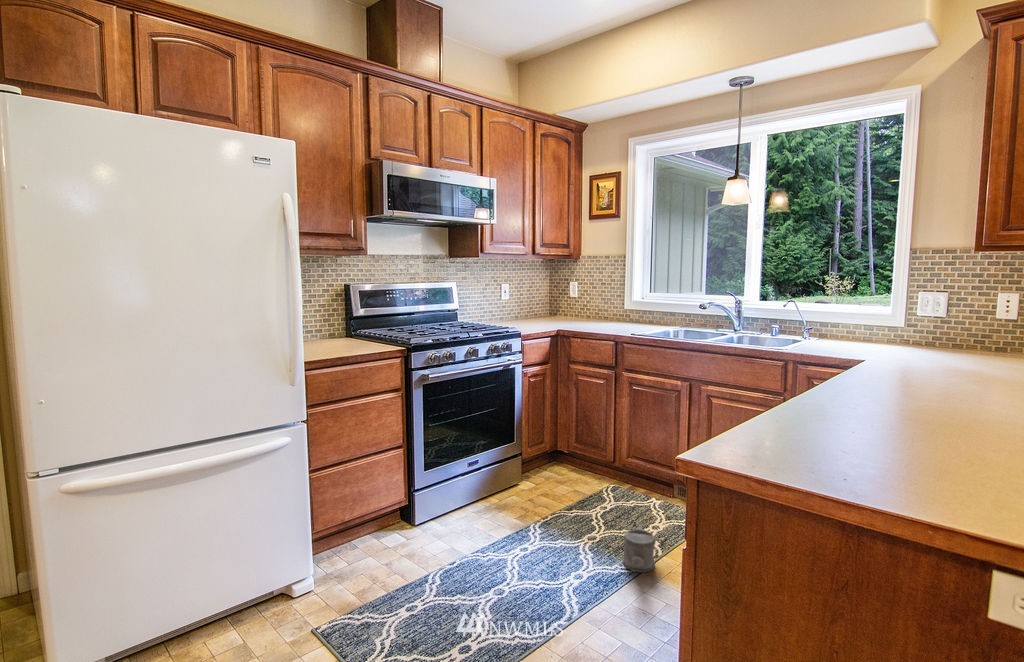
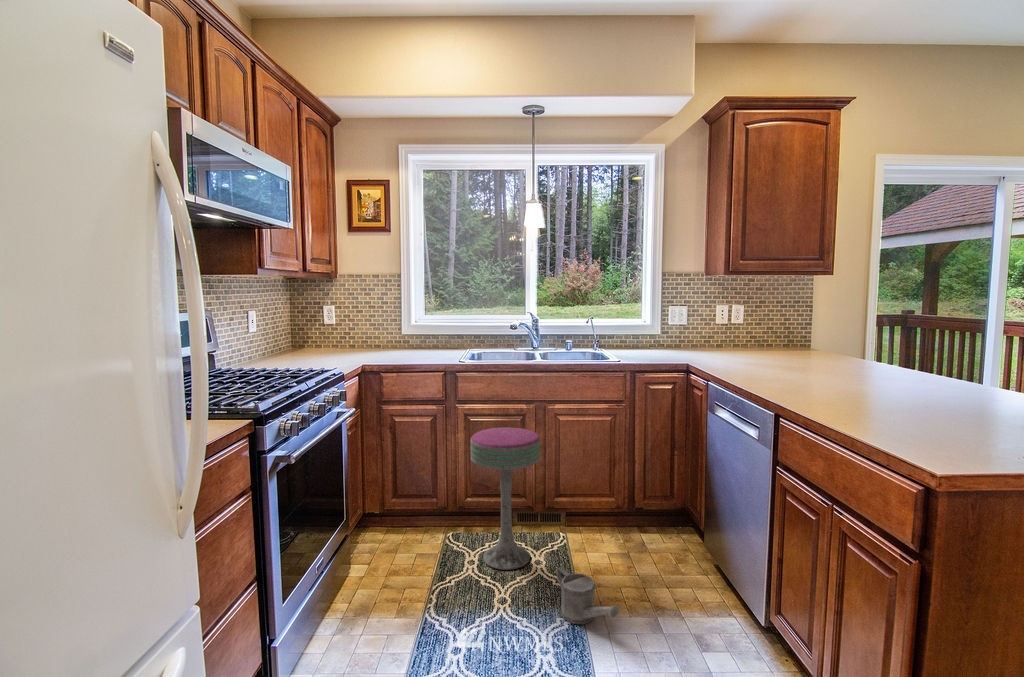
bar stool: none [605,396,670,522] -> present [470,427,540,570]

